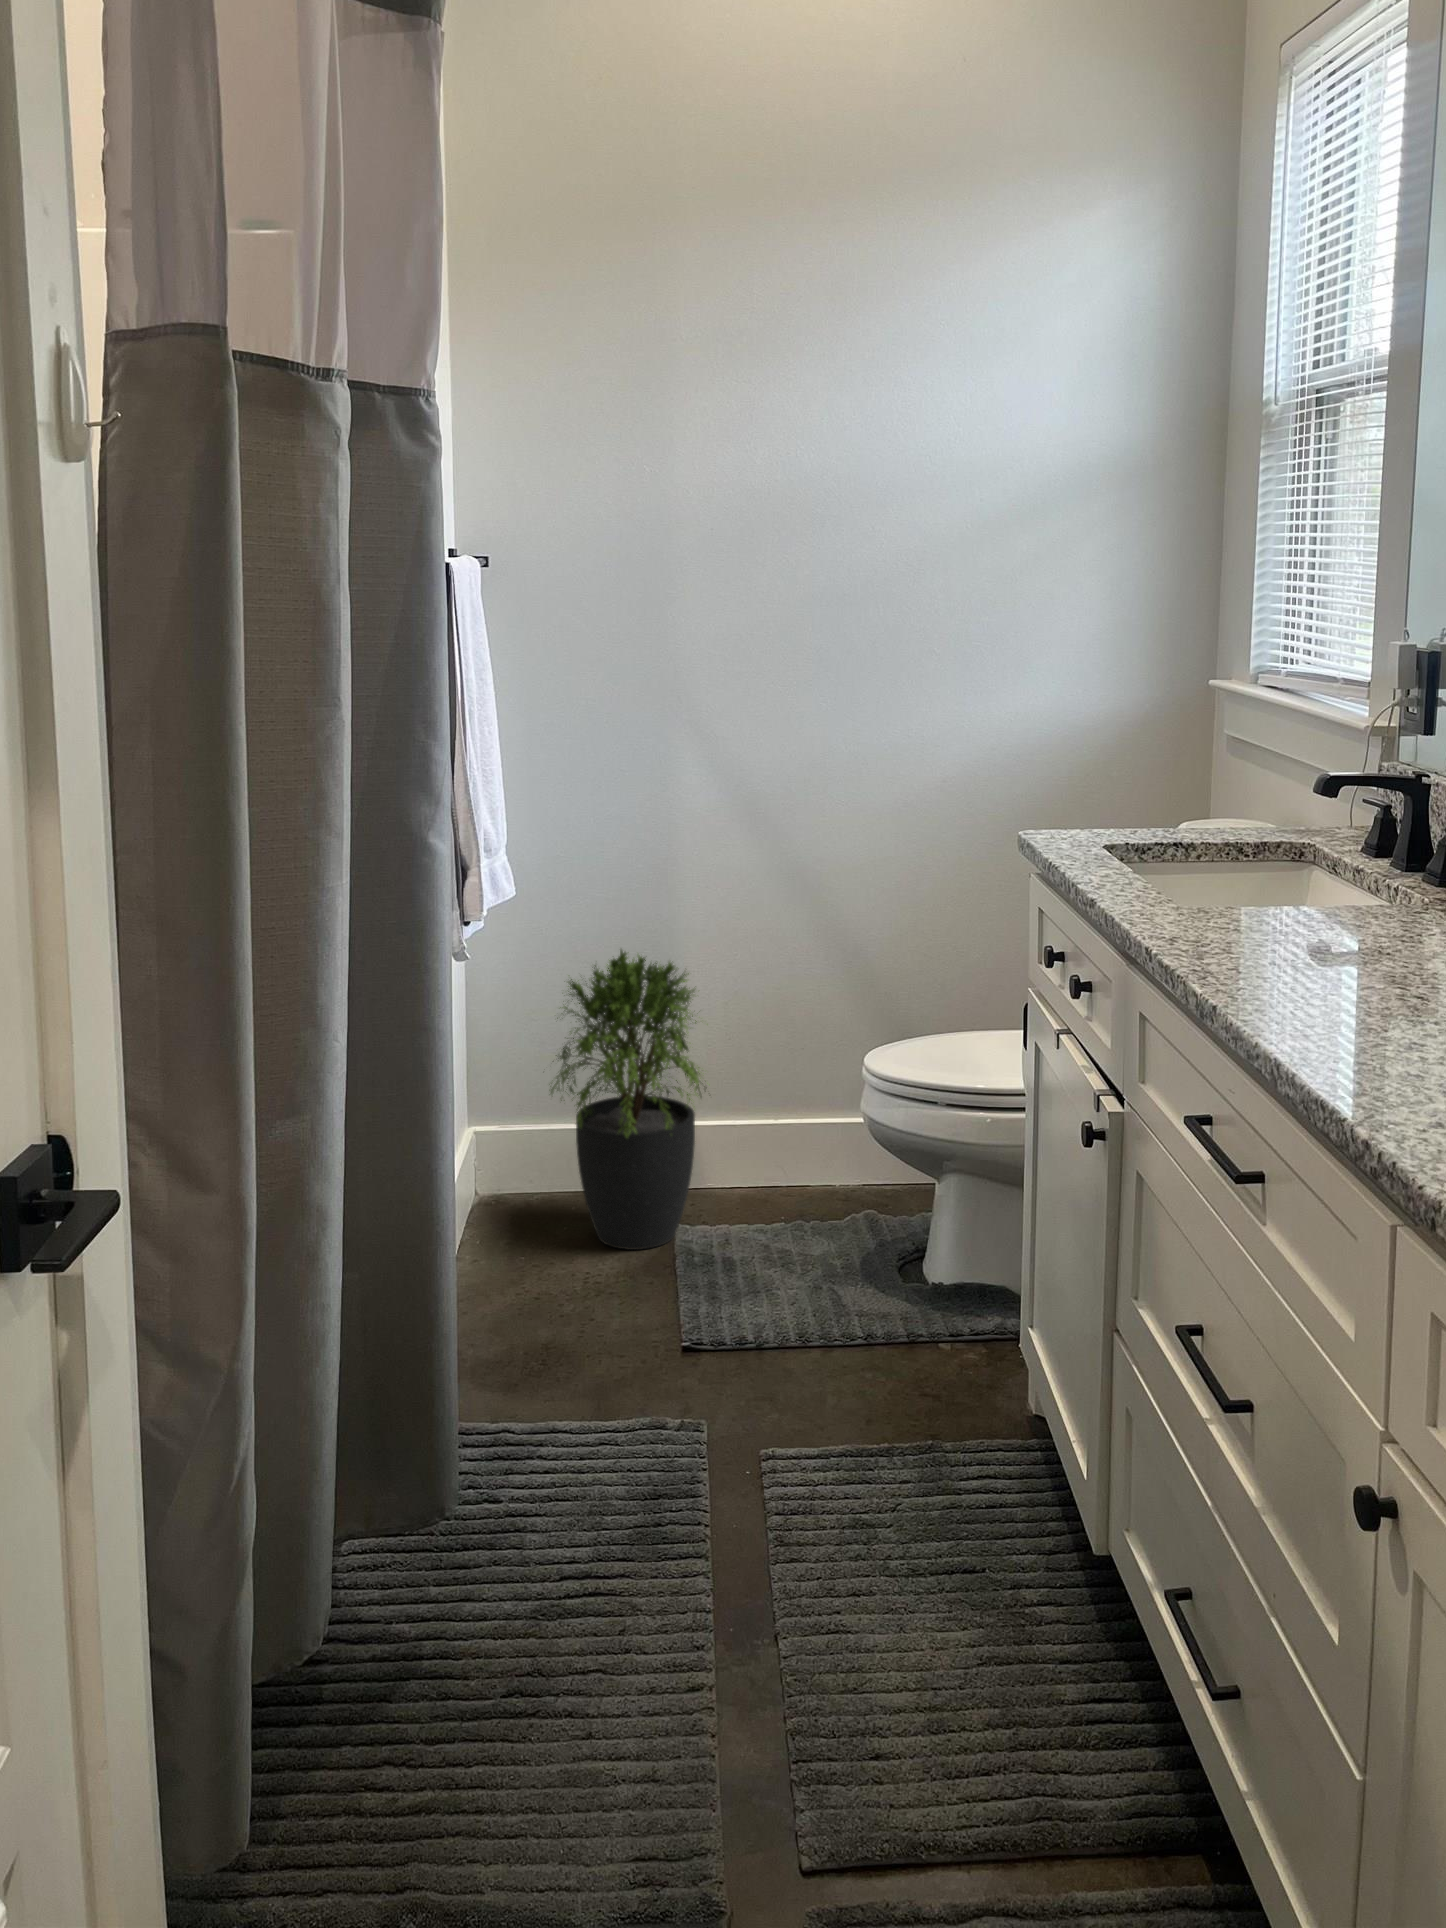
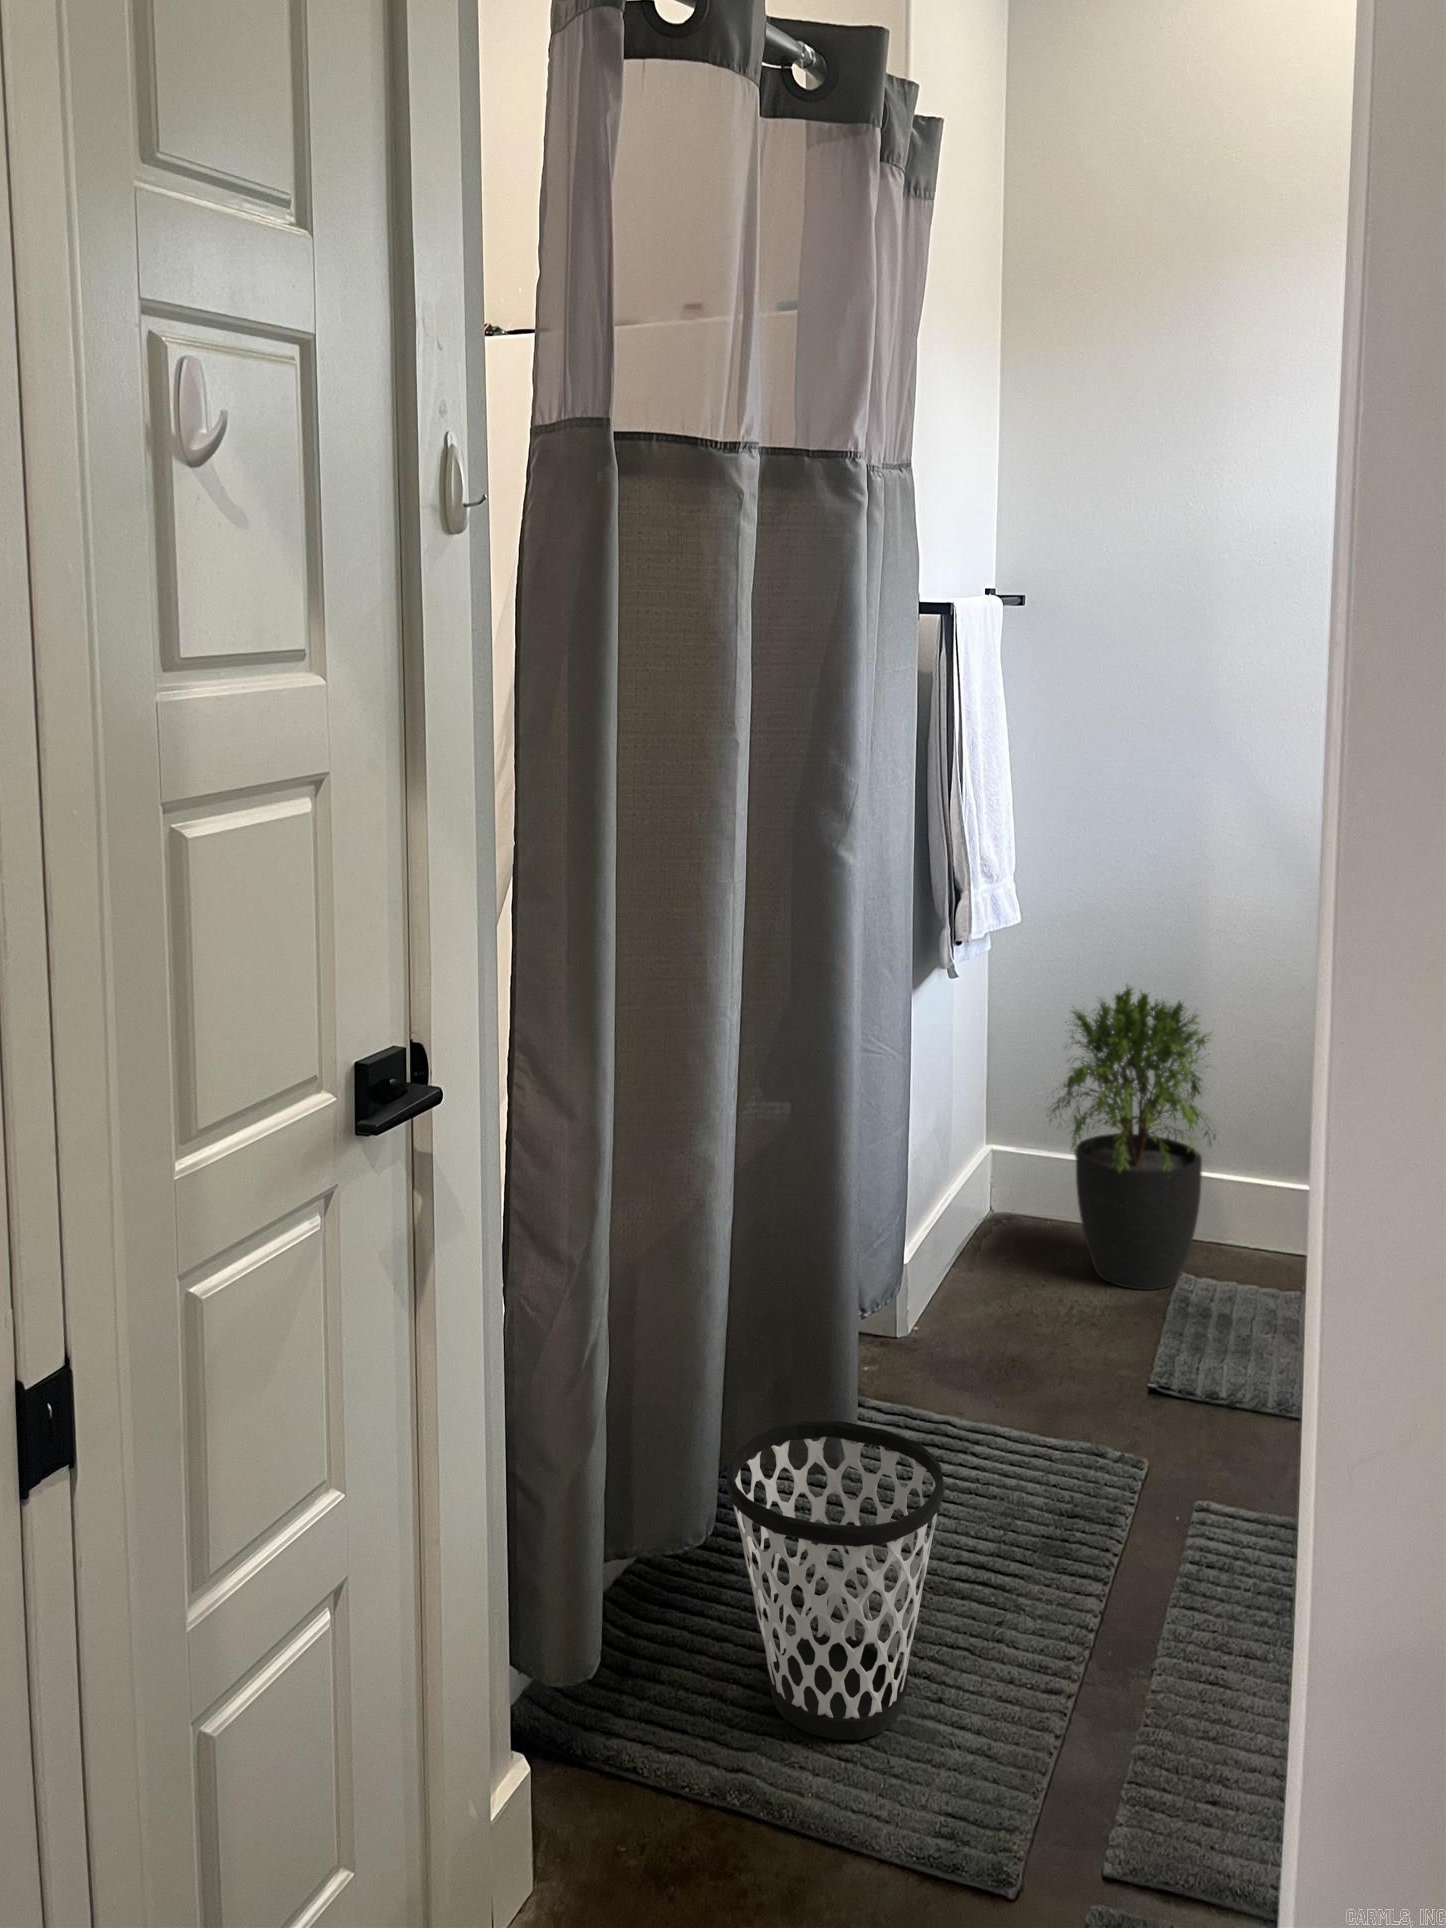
wastebasket: none [357,1464,598,1821] -> present [727,1420,945,1740]

